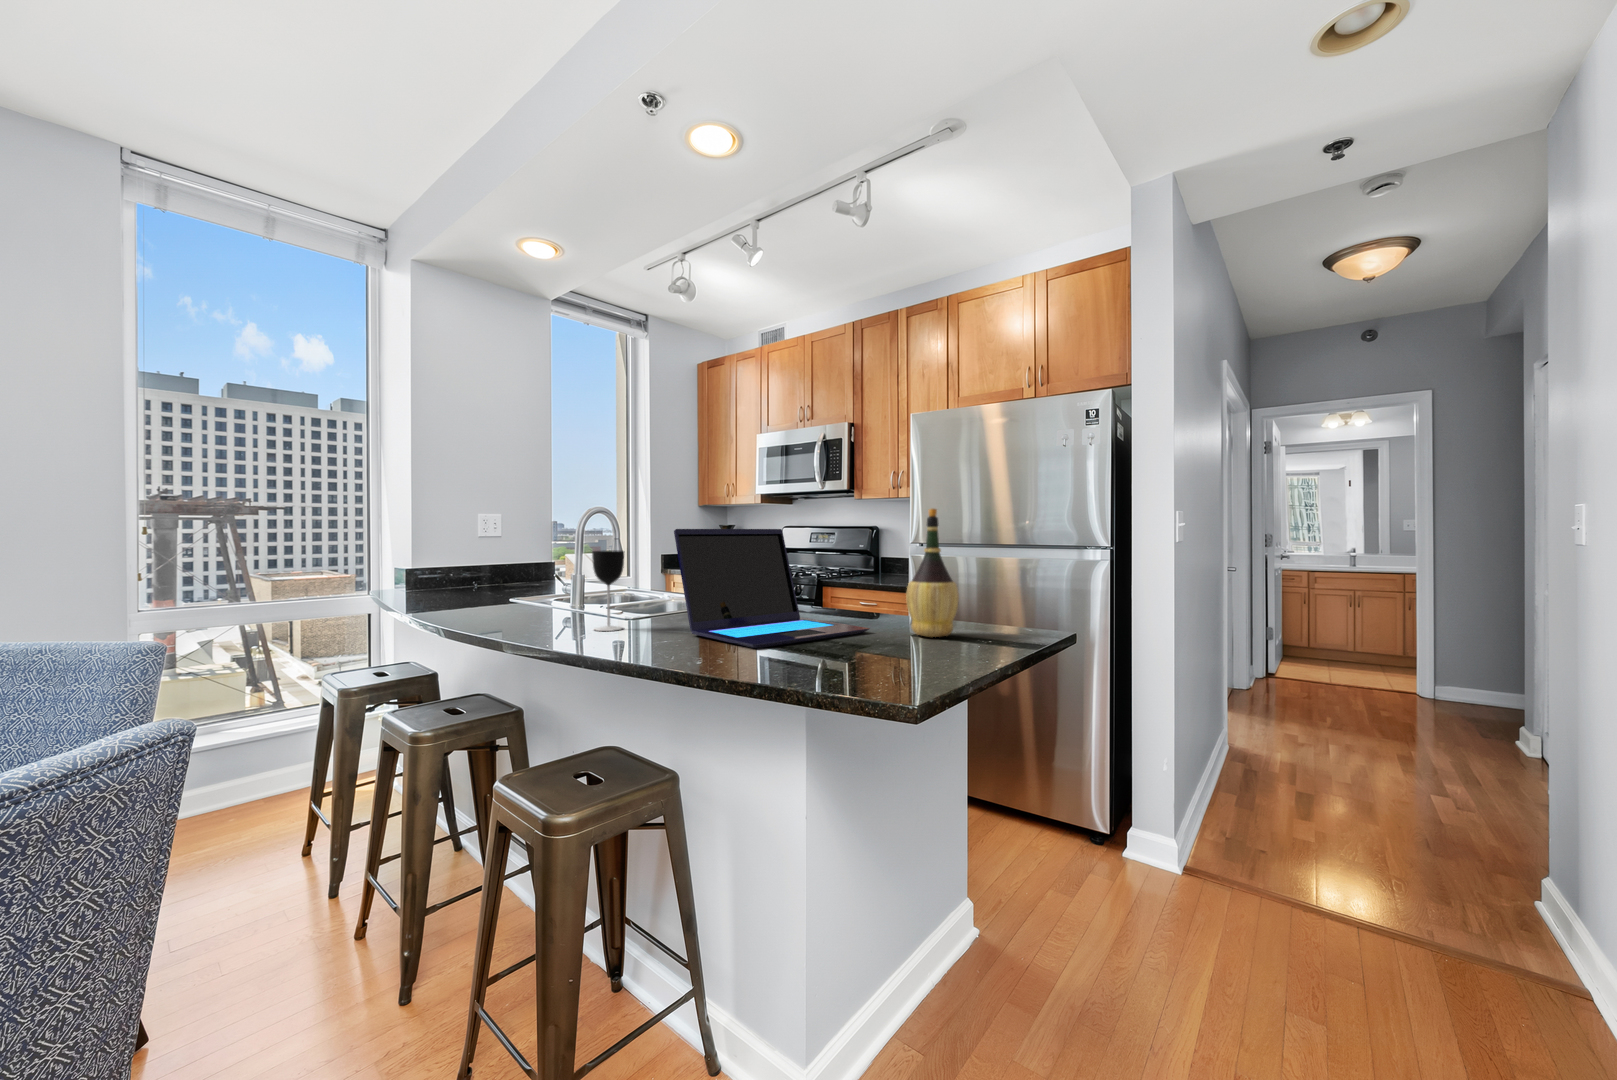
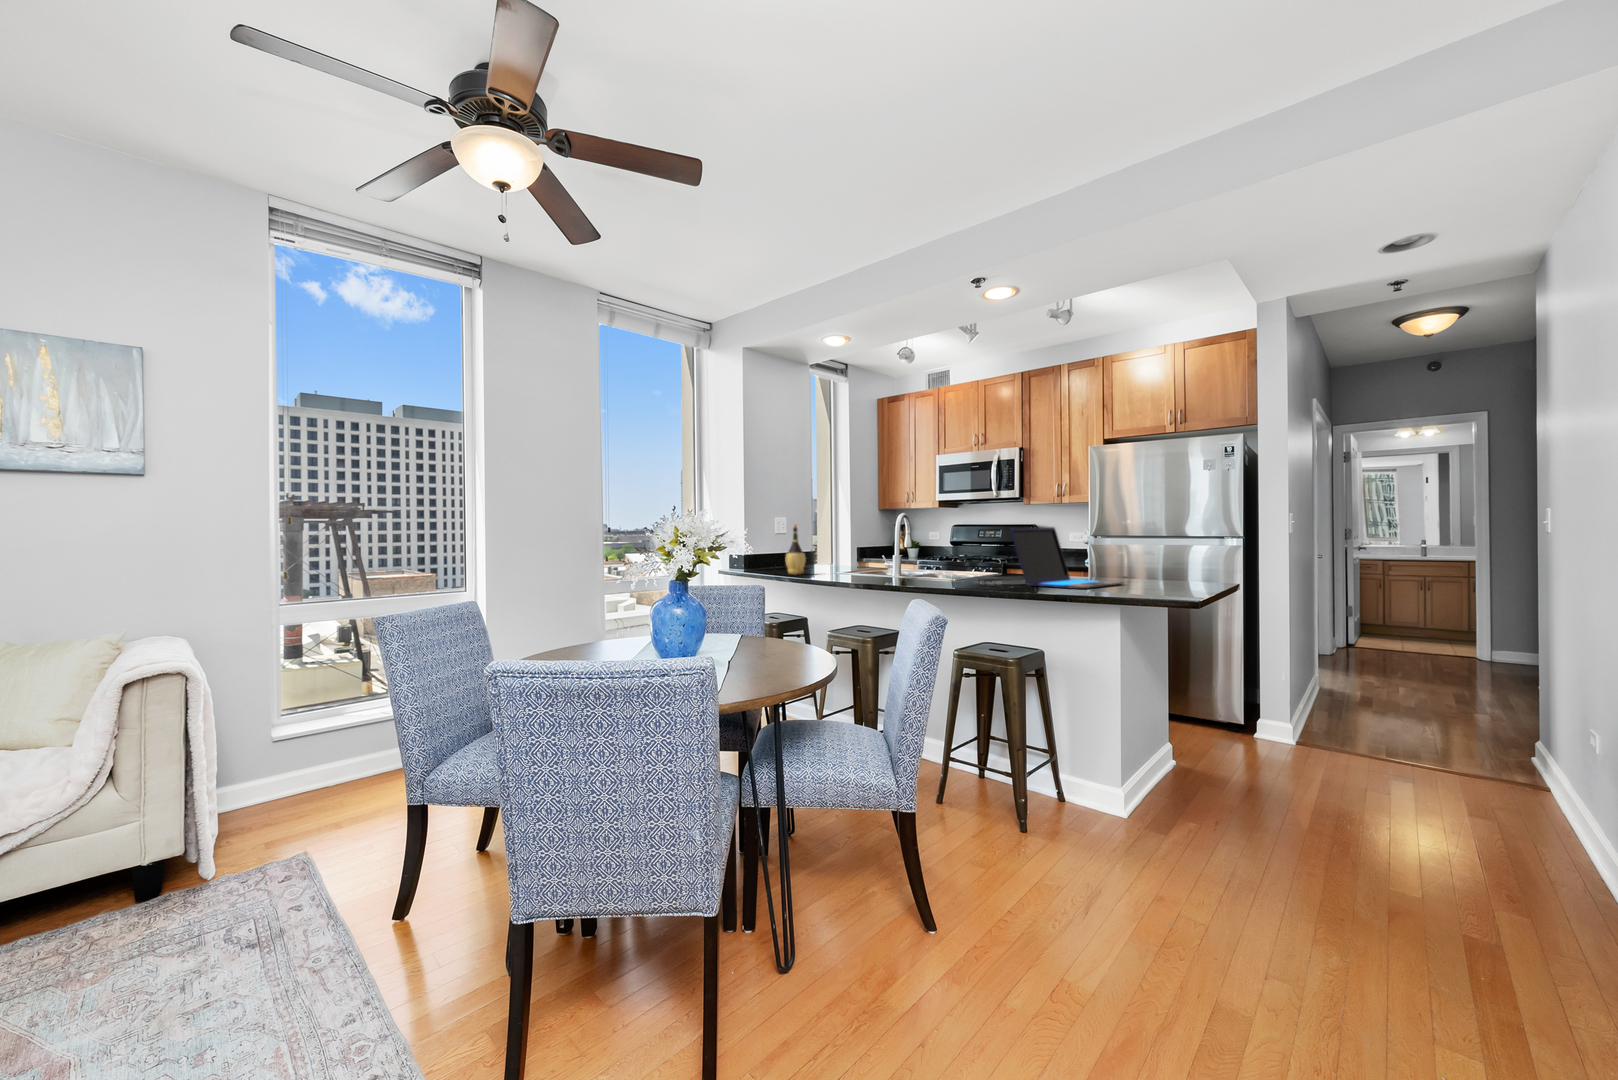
wine bottle: present [906,508,959,637] -> present [786,525,806,575]
wine glass: present [592,551,624,631] -> none [959,541,977,585]

